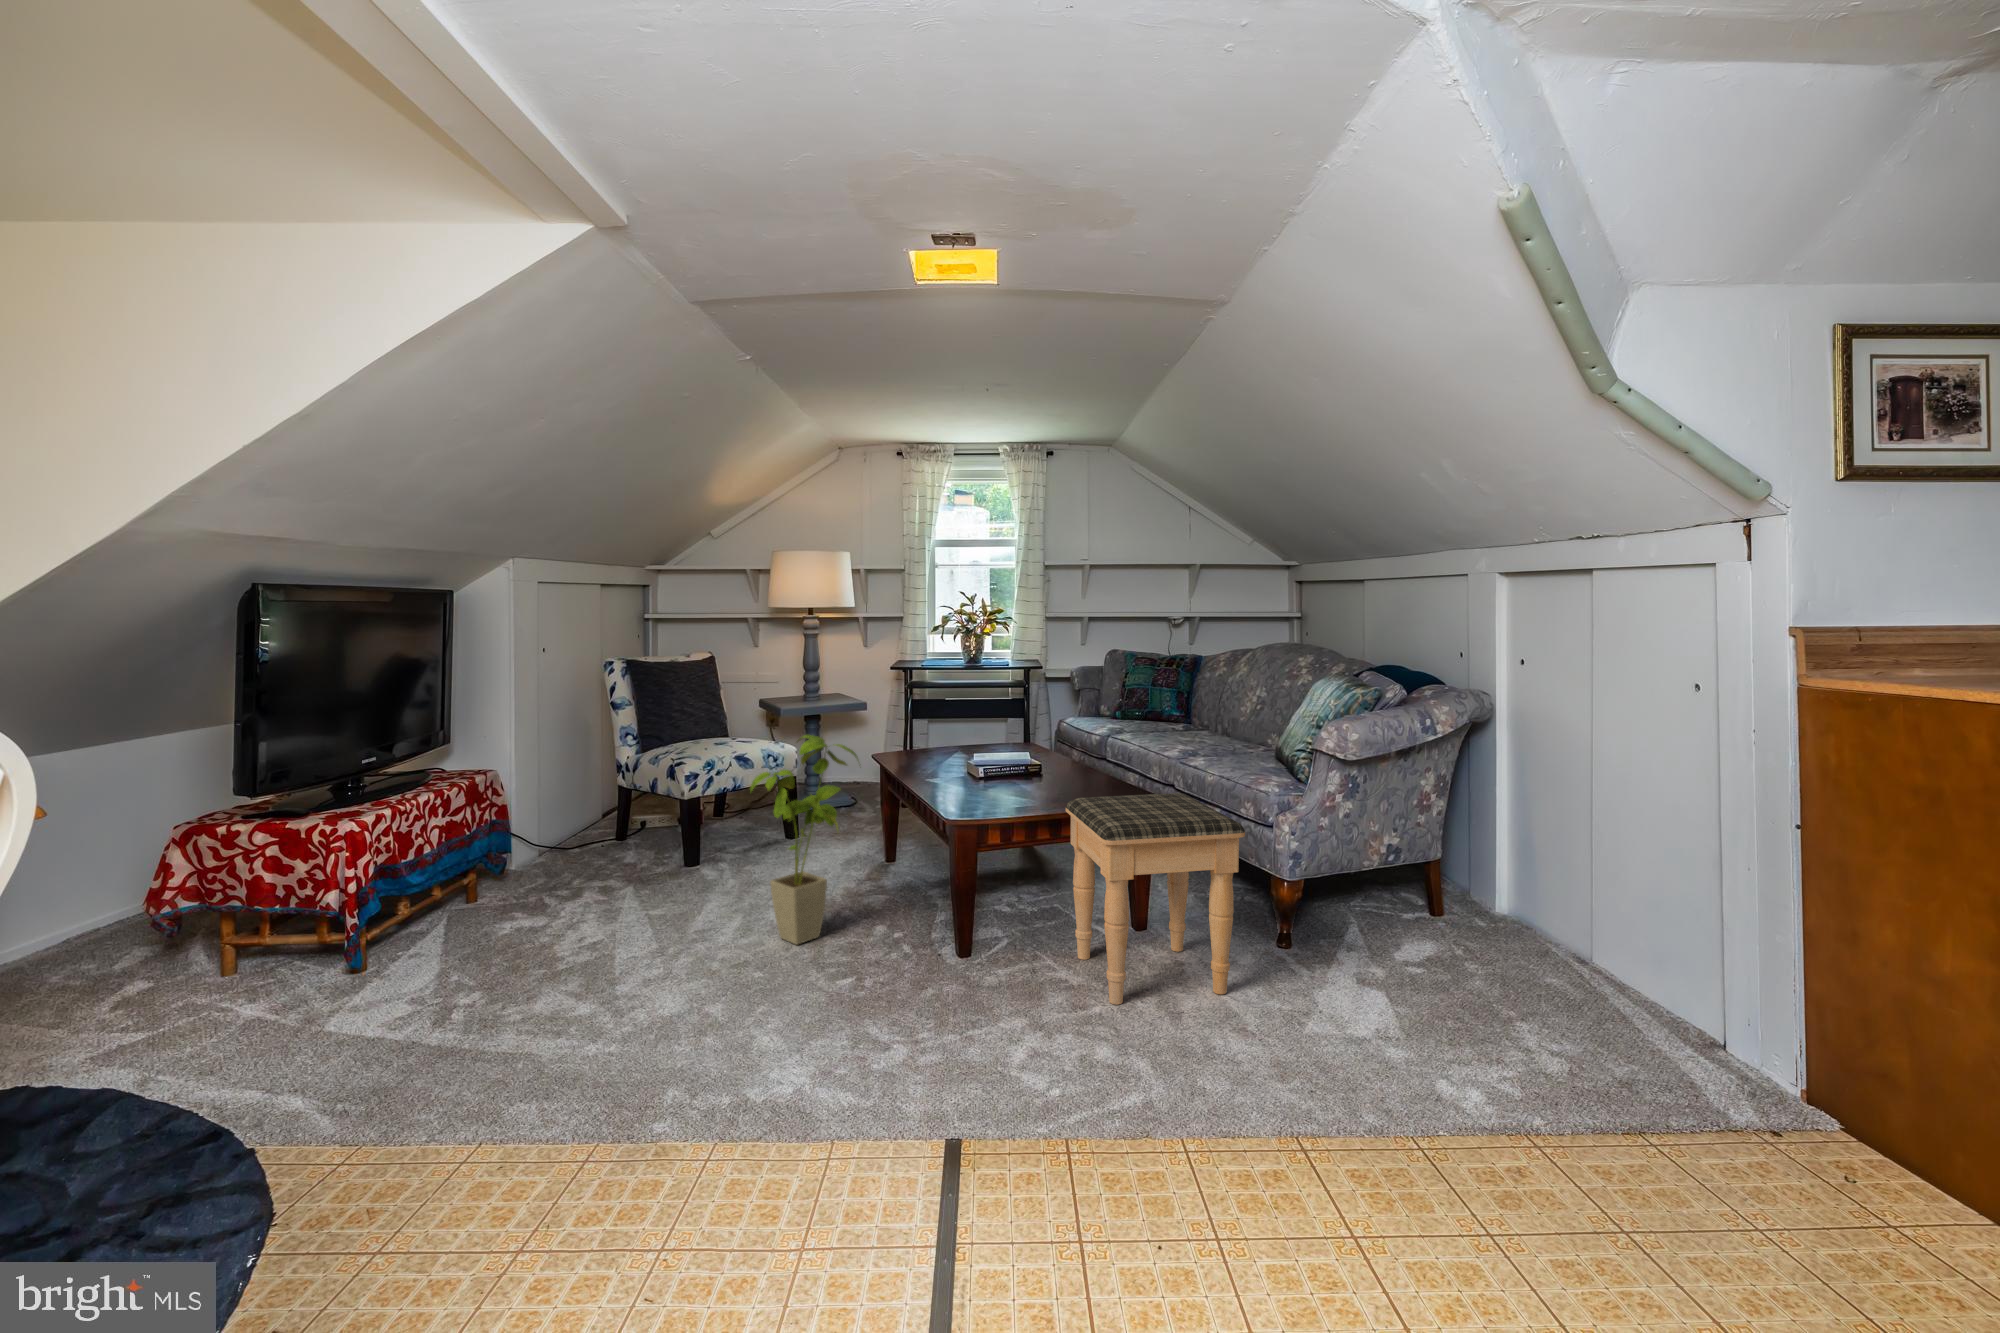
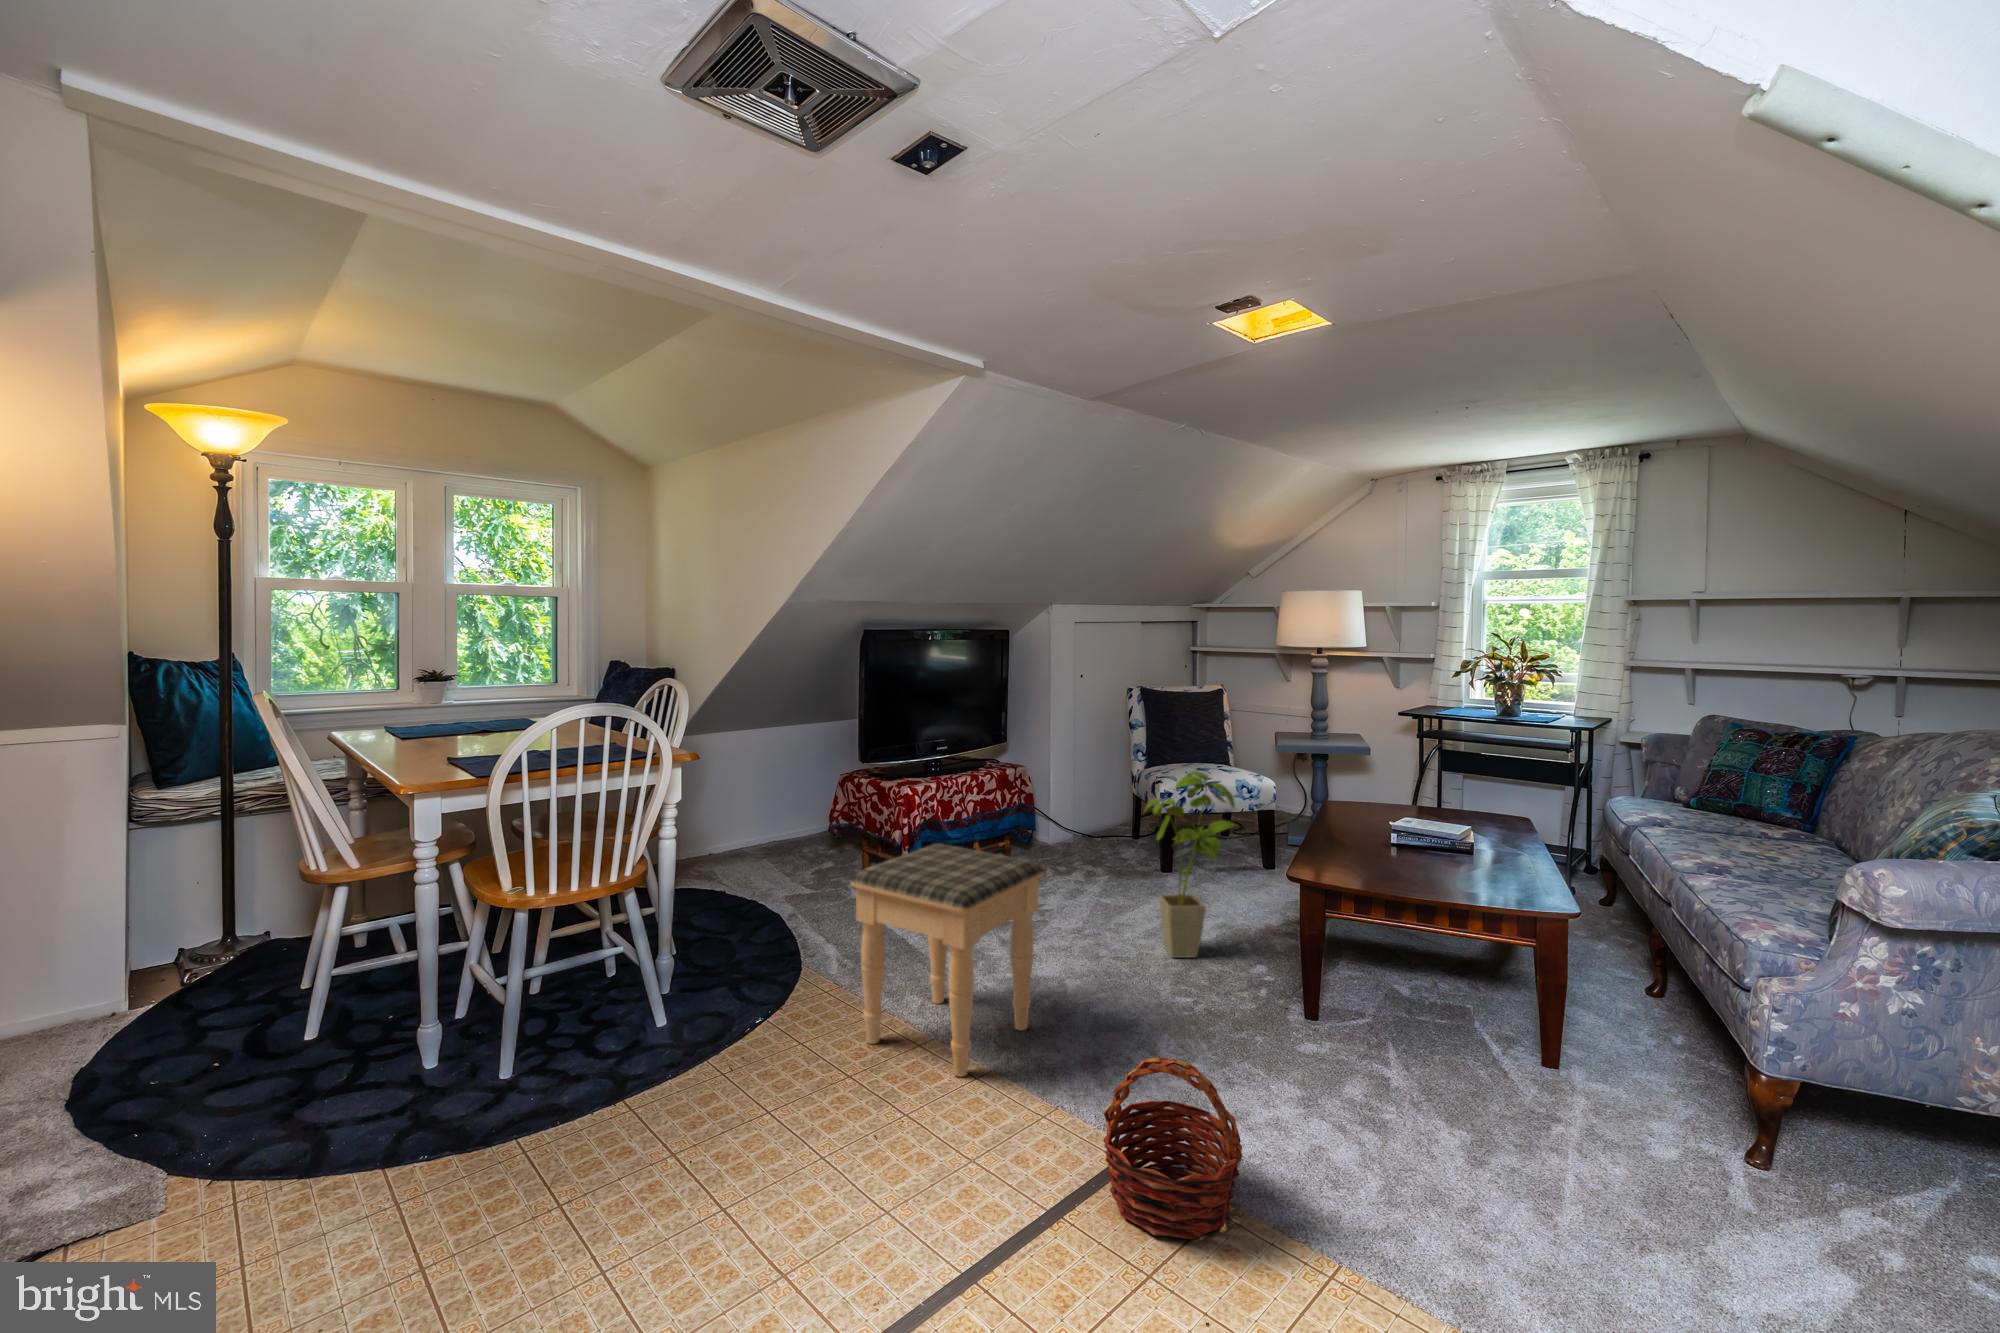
footstool: present [1066,793,1245,1005] -> present [851,844,1044,1077]
basket: none [950,1015,1098,1206] -> present [1103,1057,1242,1239]

